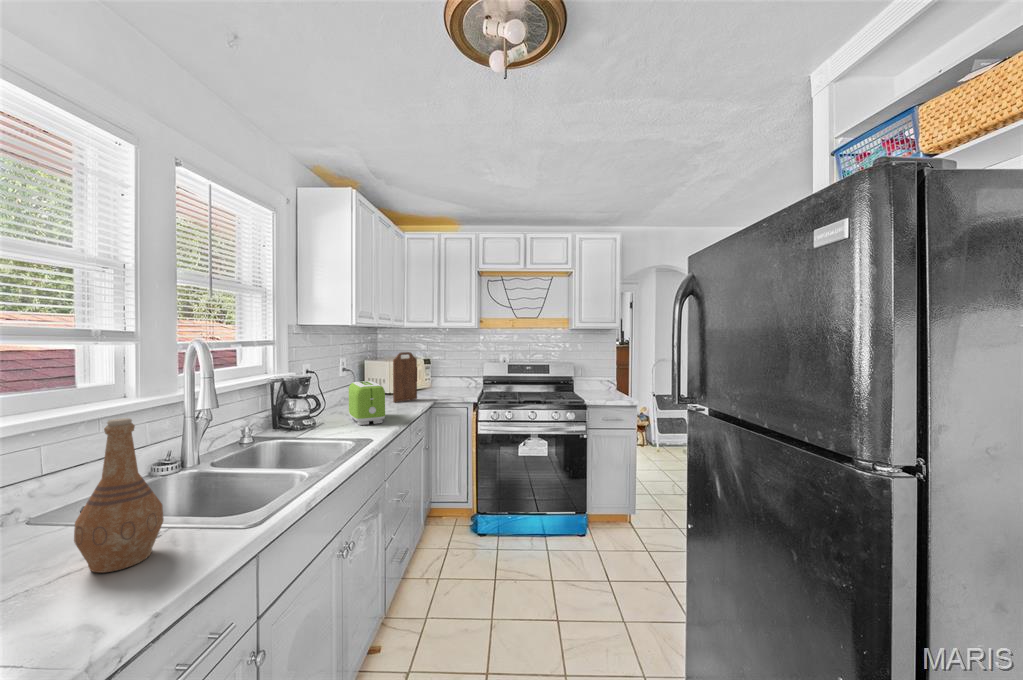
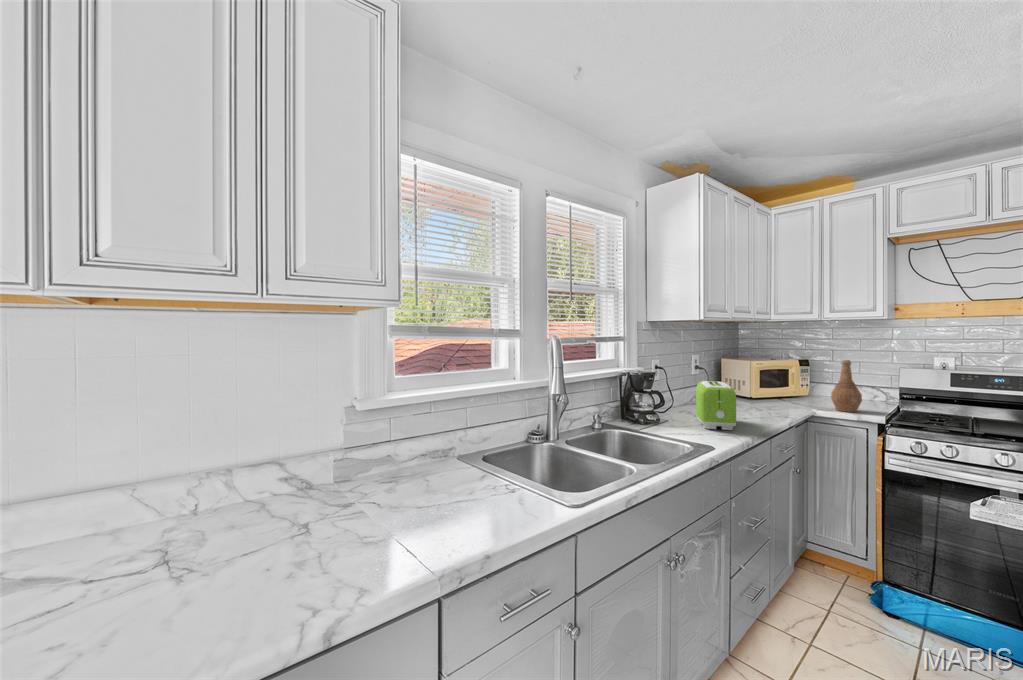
cutting board: present [393,352,417,402] -> none [753,351,786,408]
vase: present [74,418,164,573] -> present [831,360,862,412]

